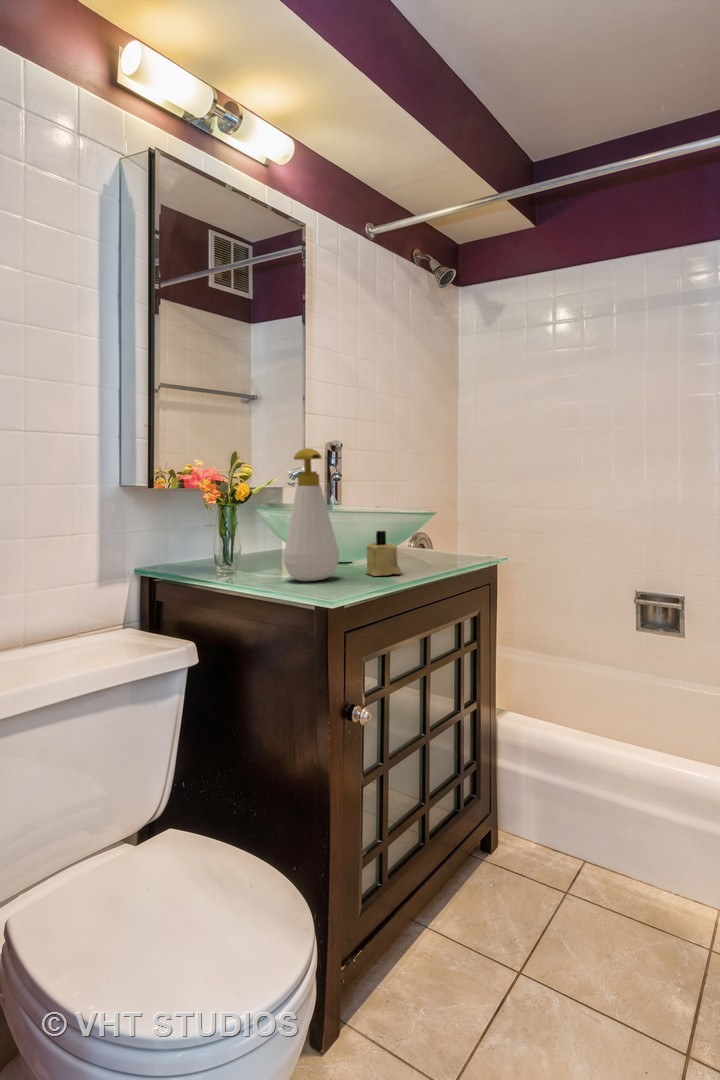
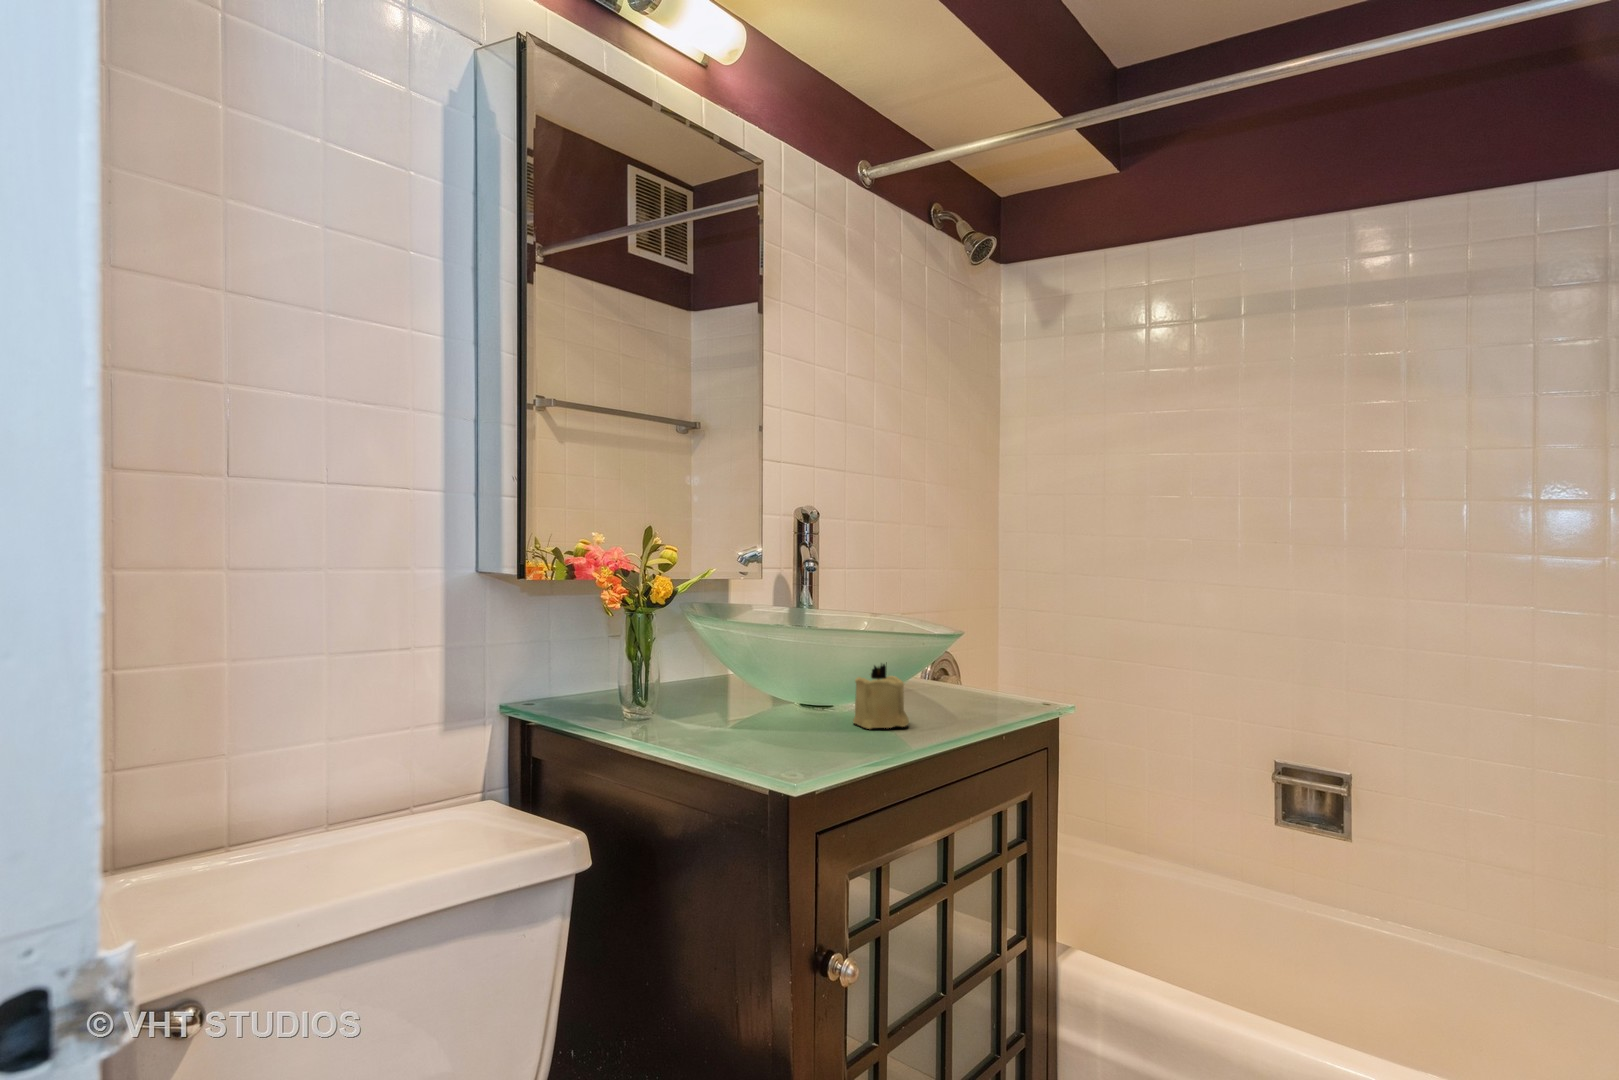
soap bottle: present [284,448,339,581] -> none [724,524,812,734]

